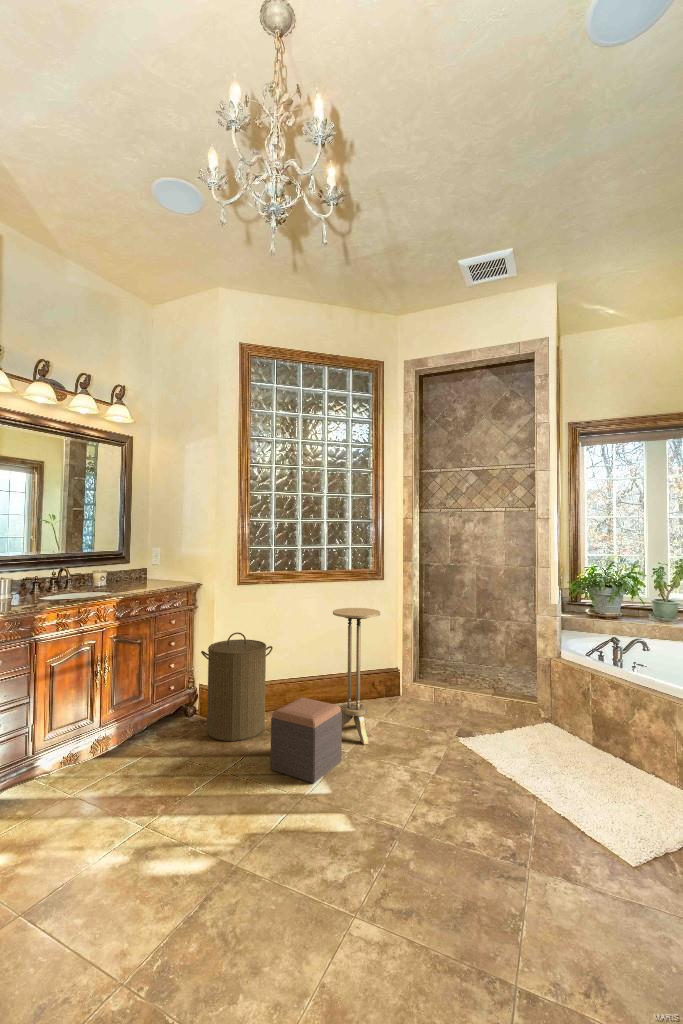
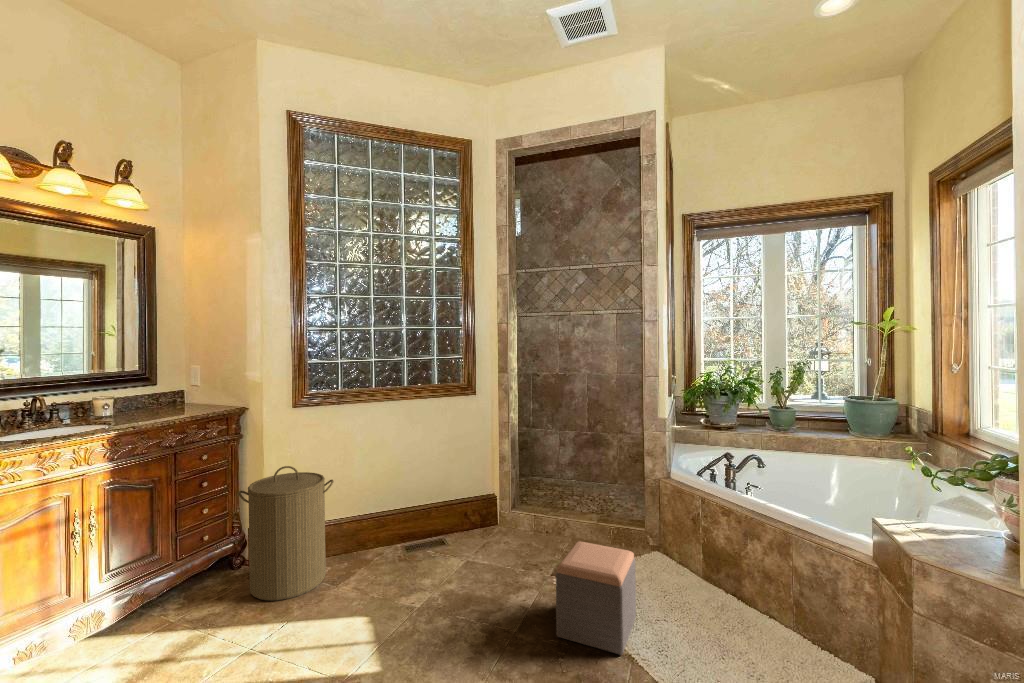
side table: present [333,608,380,745] -> none [402,430,460,596]
footstool: present [270,698,342,783] -> present [556,541,636,655]

